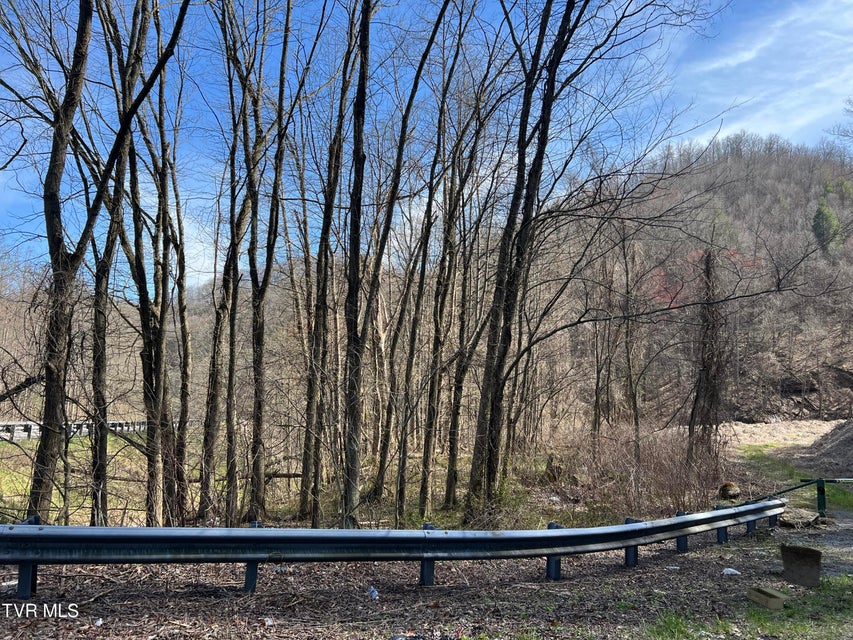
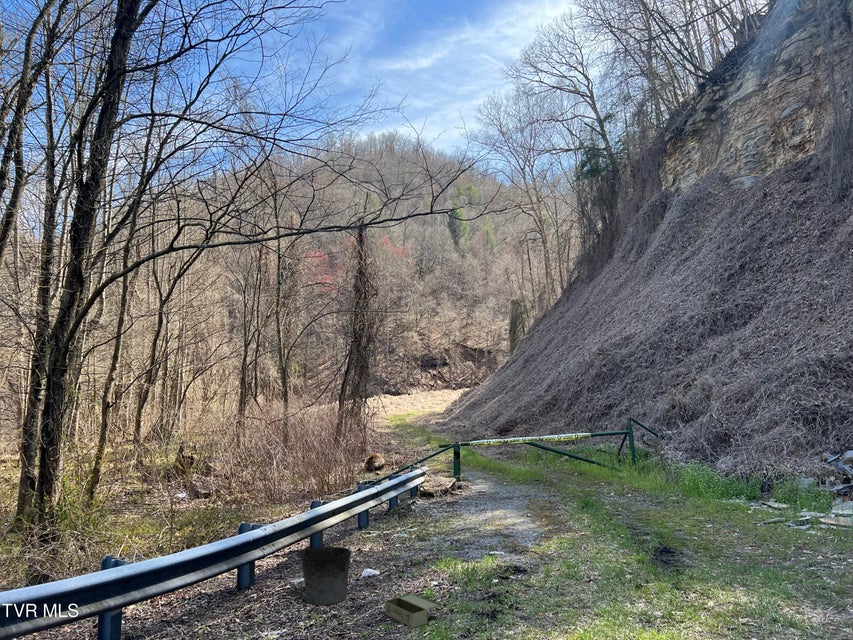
bucket: present [777,543,822,587] -> present [298,546,352,605]

